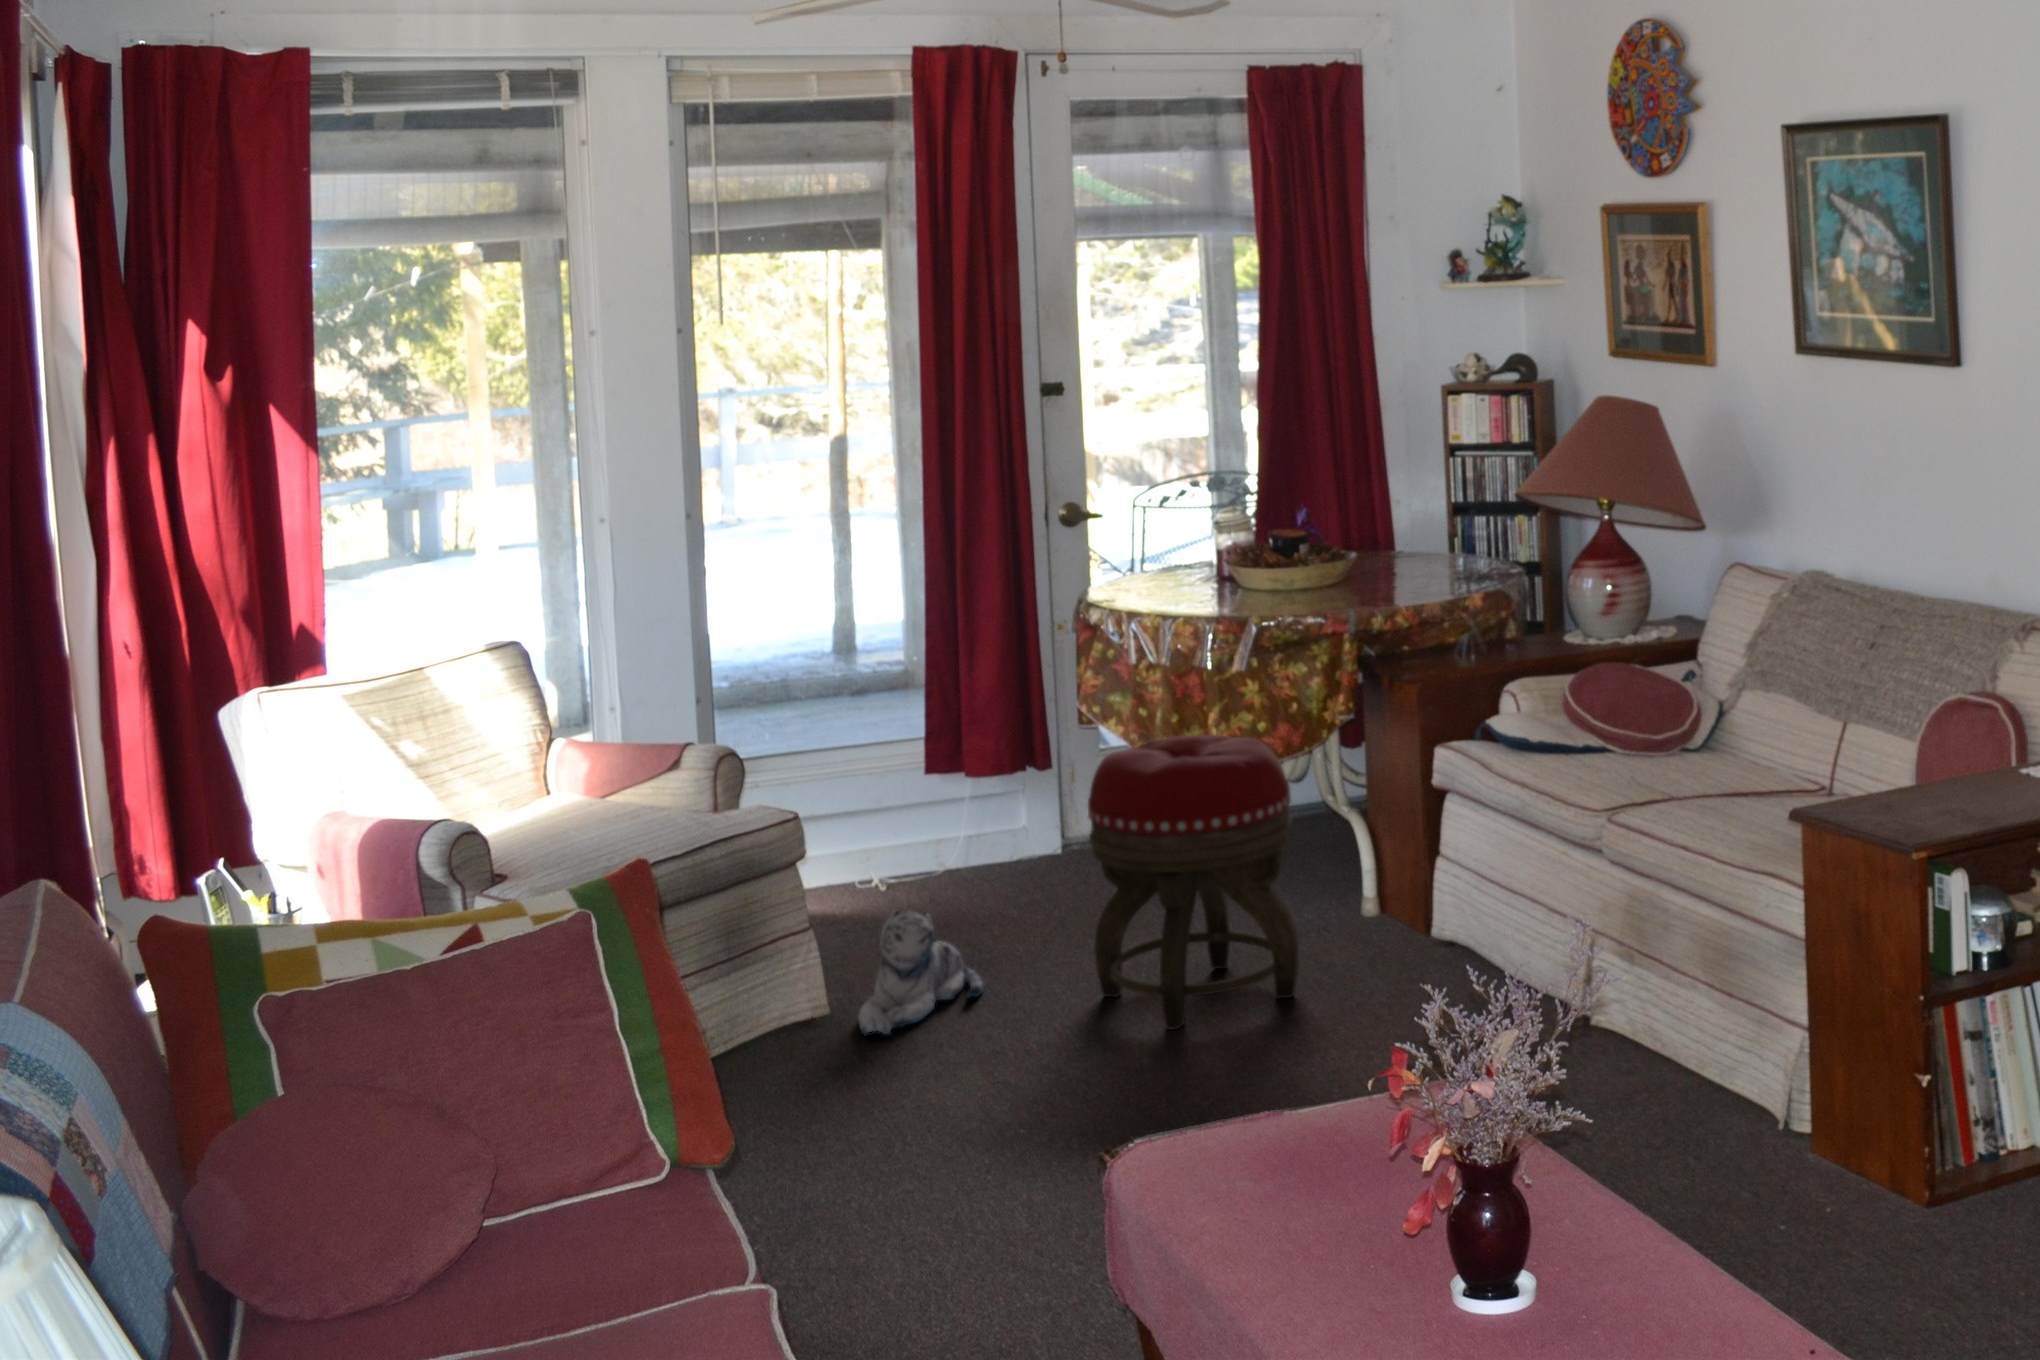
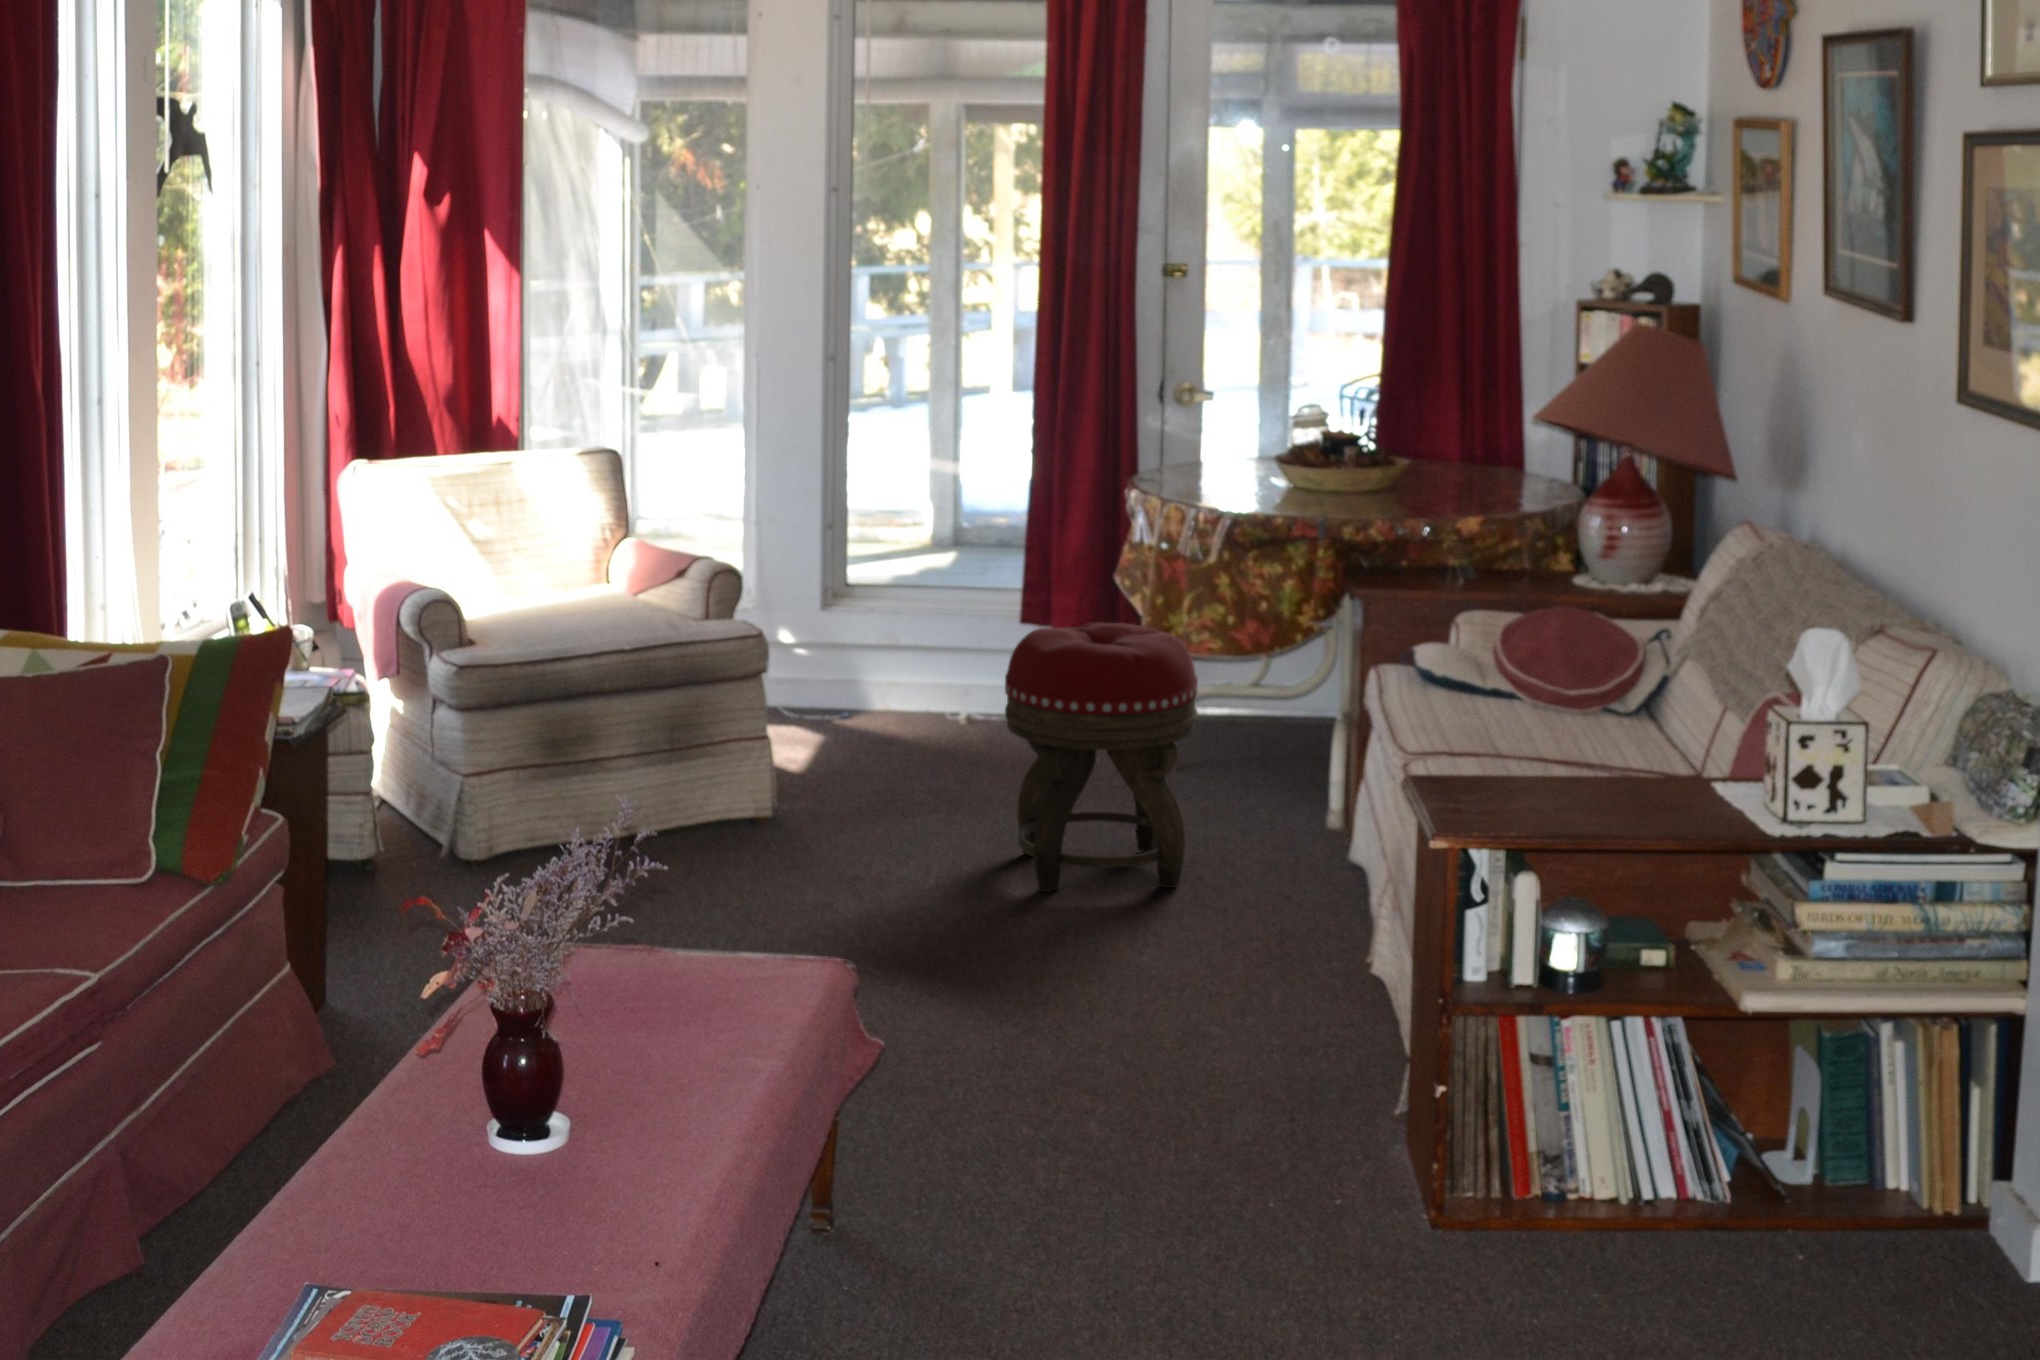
plush toy: present [858,910,984,1035] -> none [804,739,943,847]

